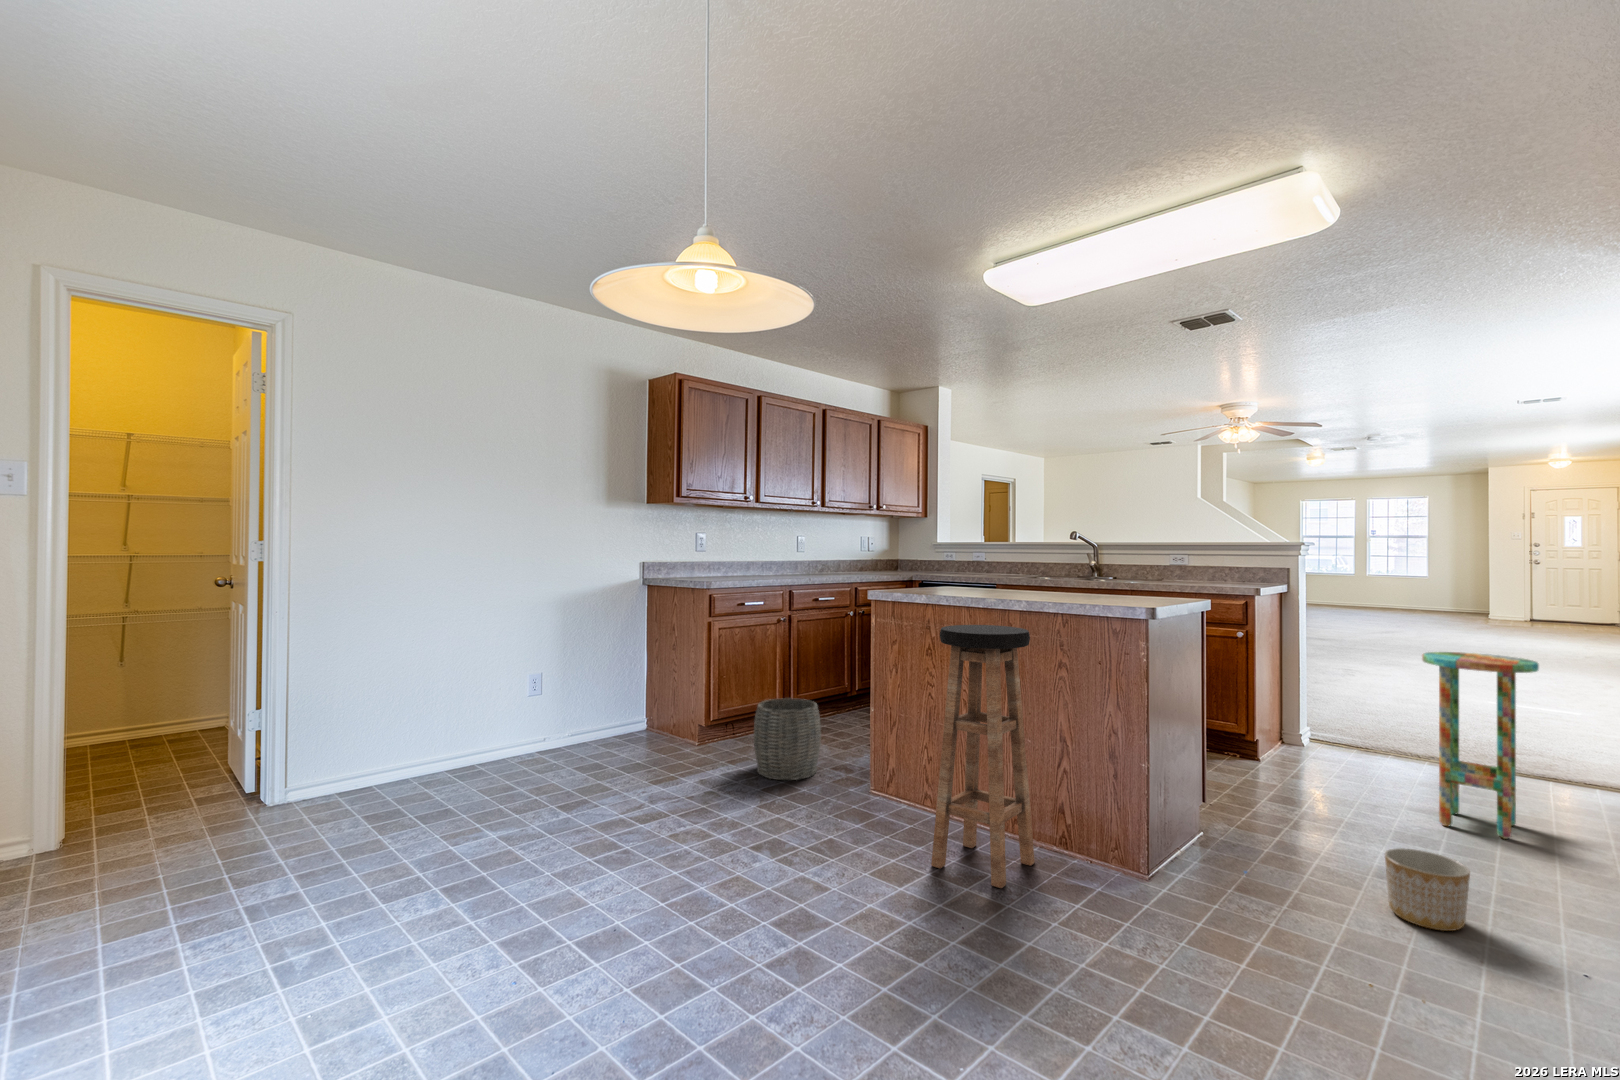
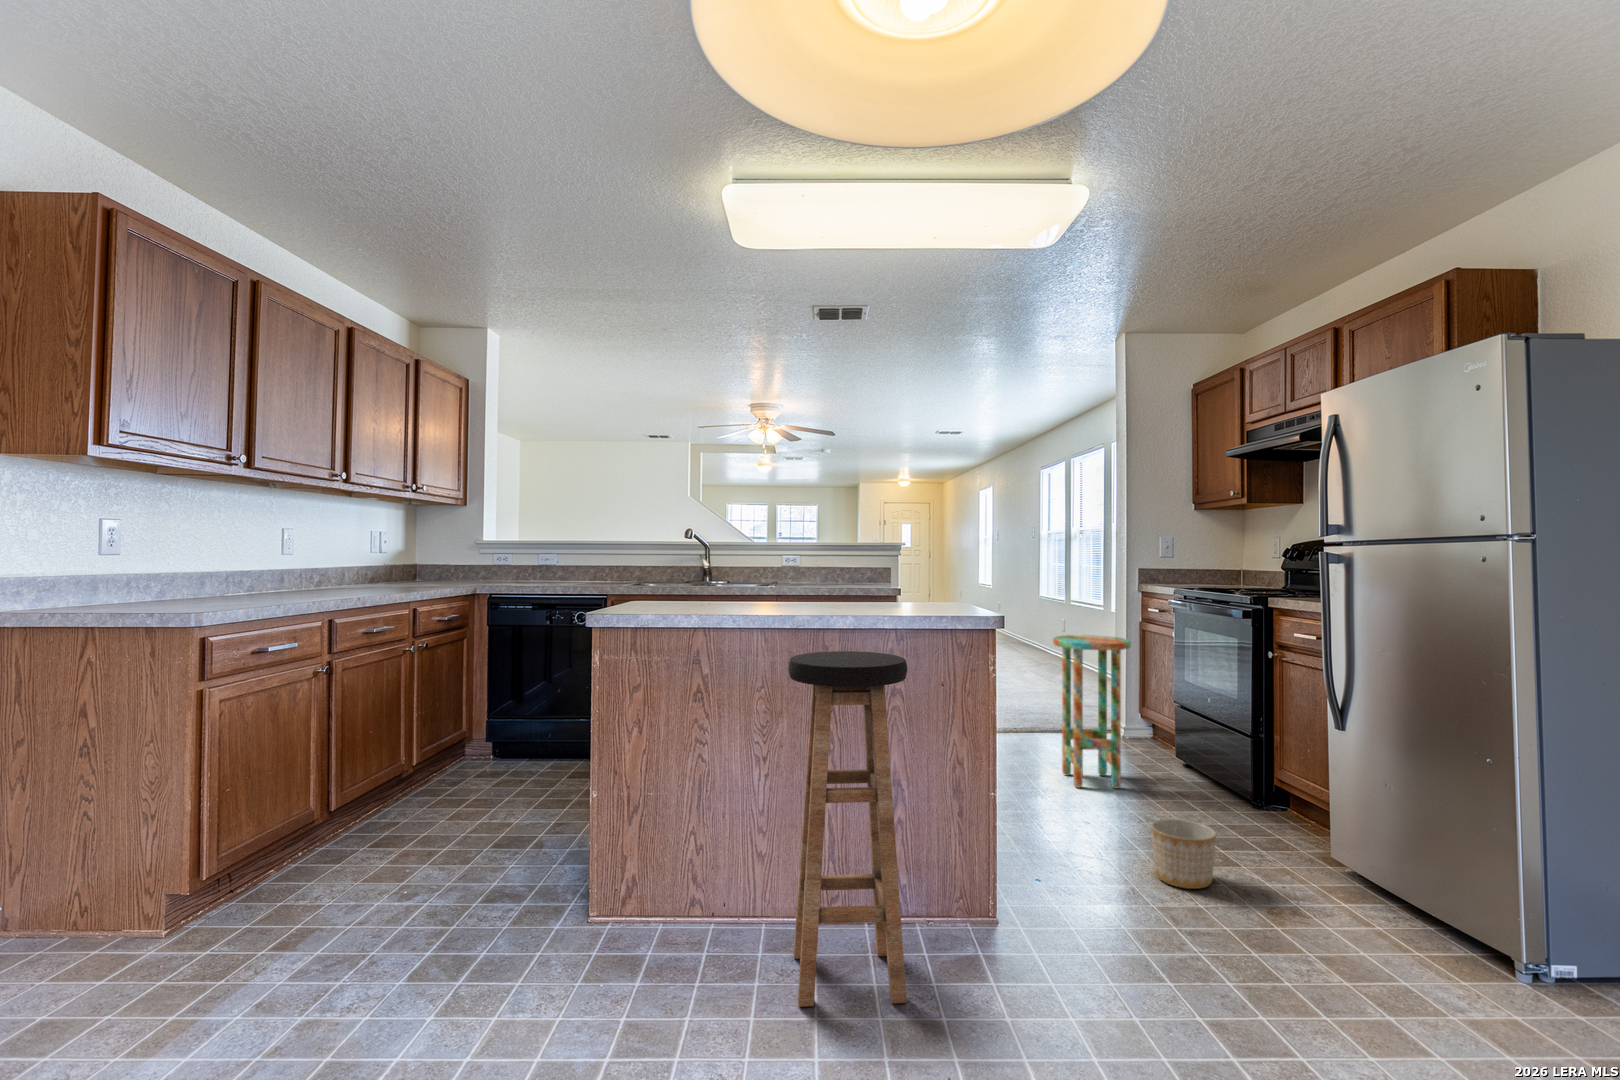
woven basket: present [754,698,821,780] -> none [349,799,475,952]

